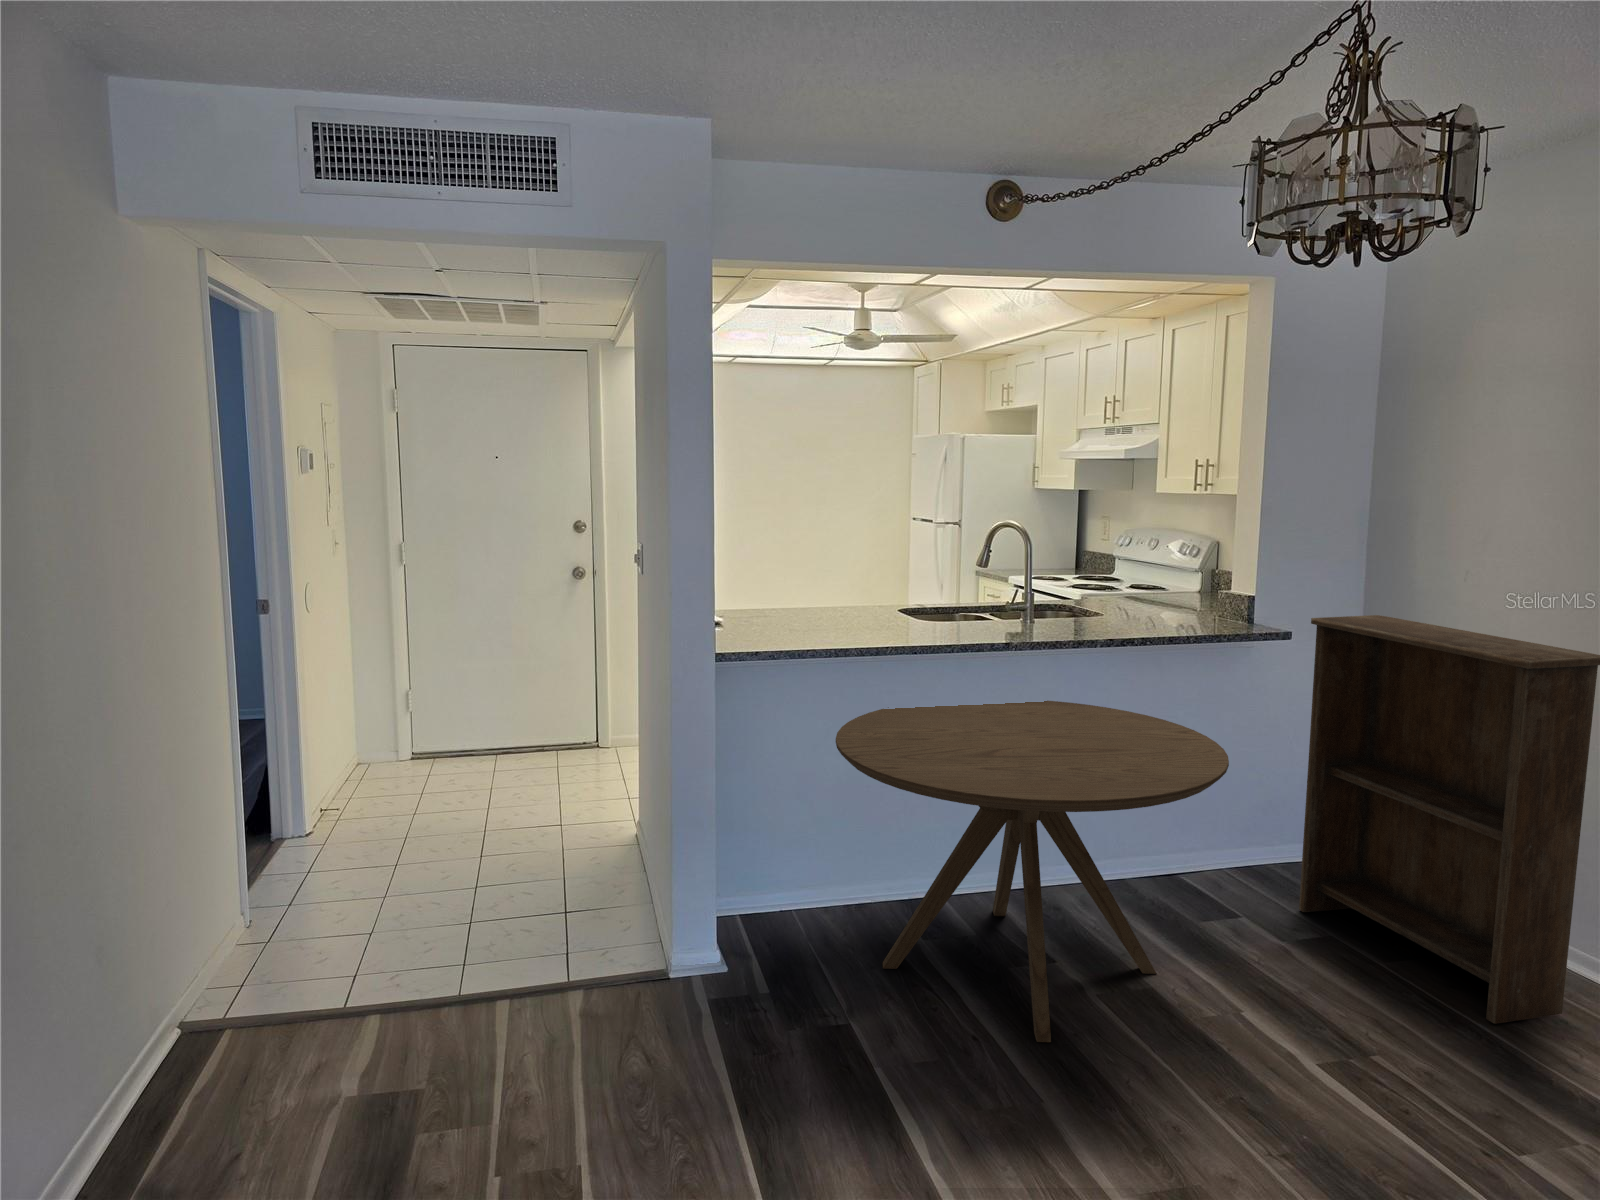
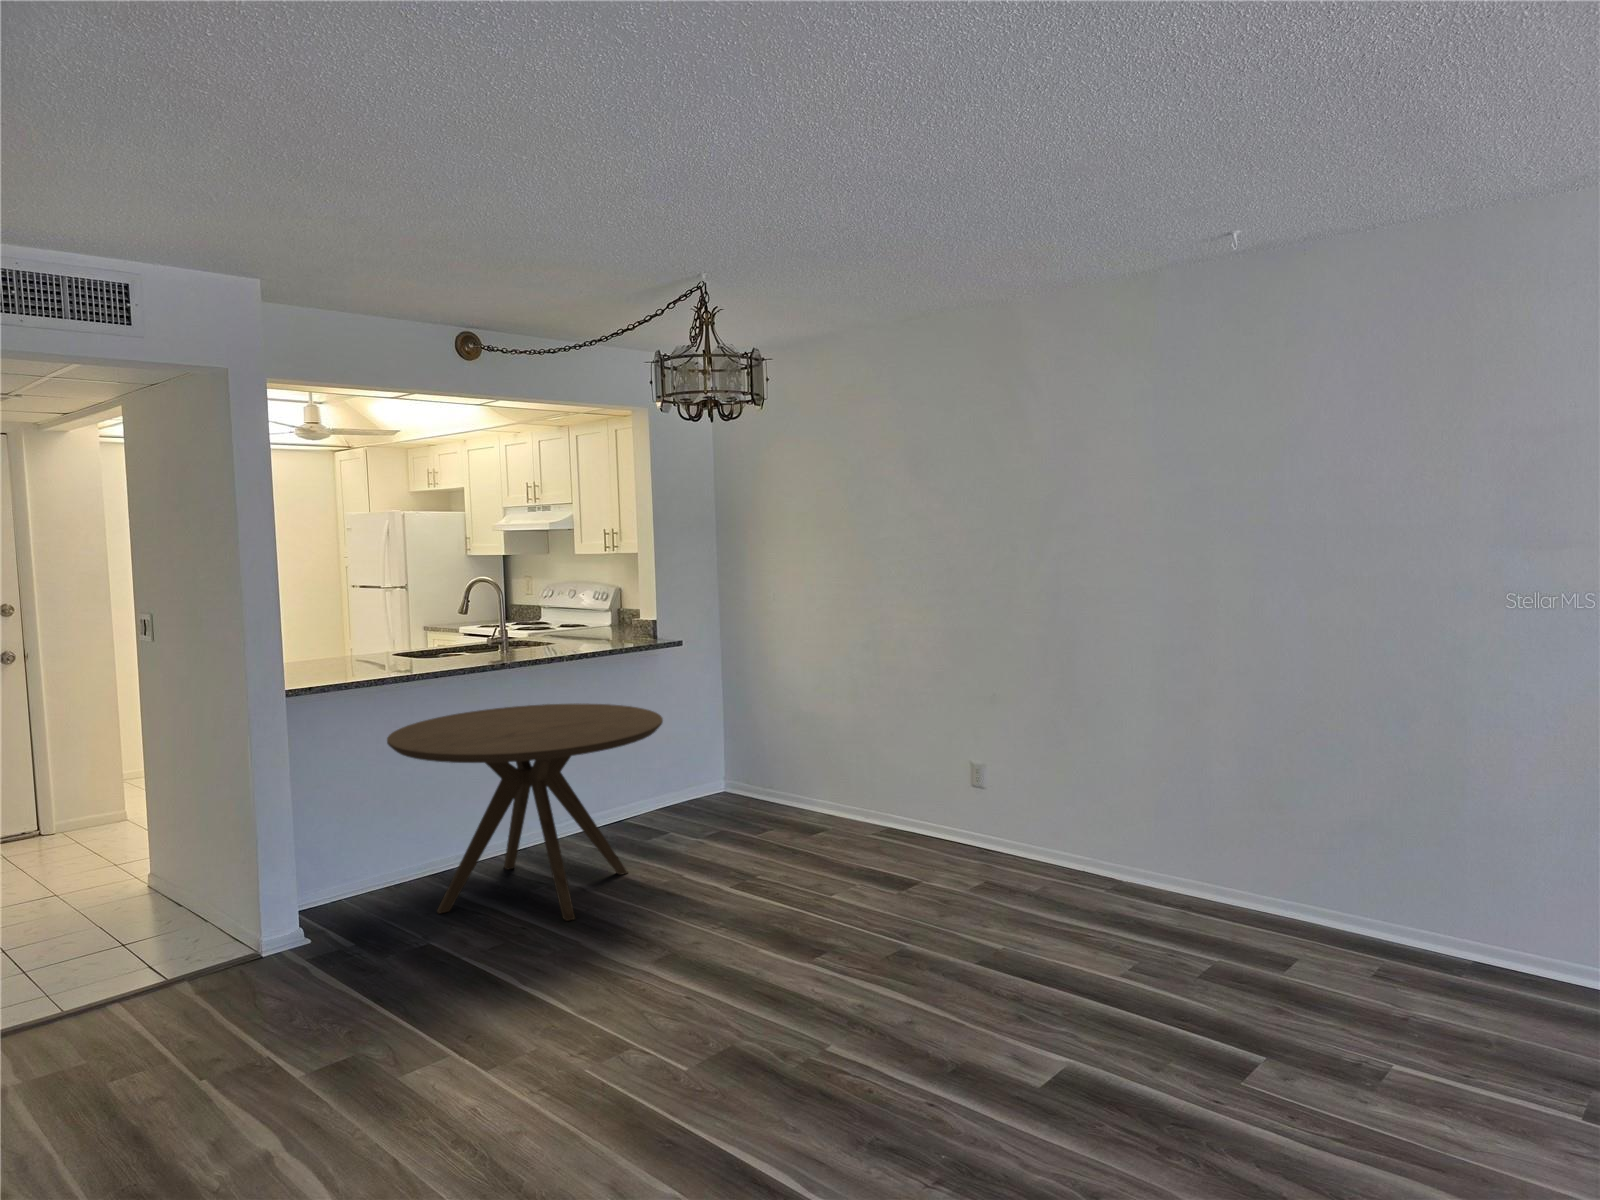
bookshelf: present [1299,615,1600,1024] -> none [693,624,849,850]

